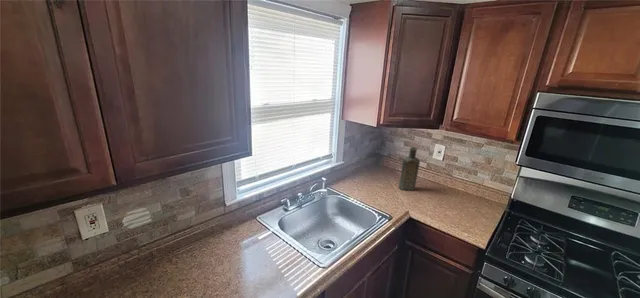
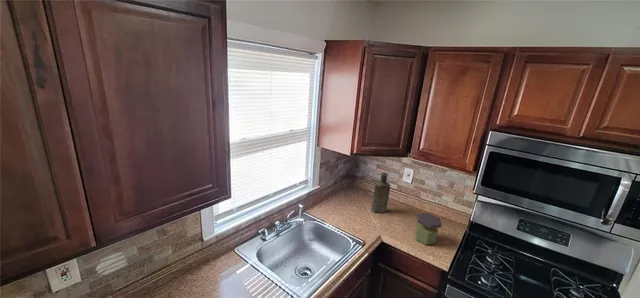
jar: none [447,188,478,222] -> present [415,213,442,245]

